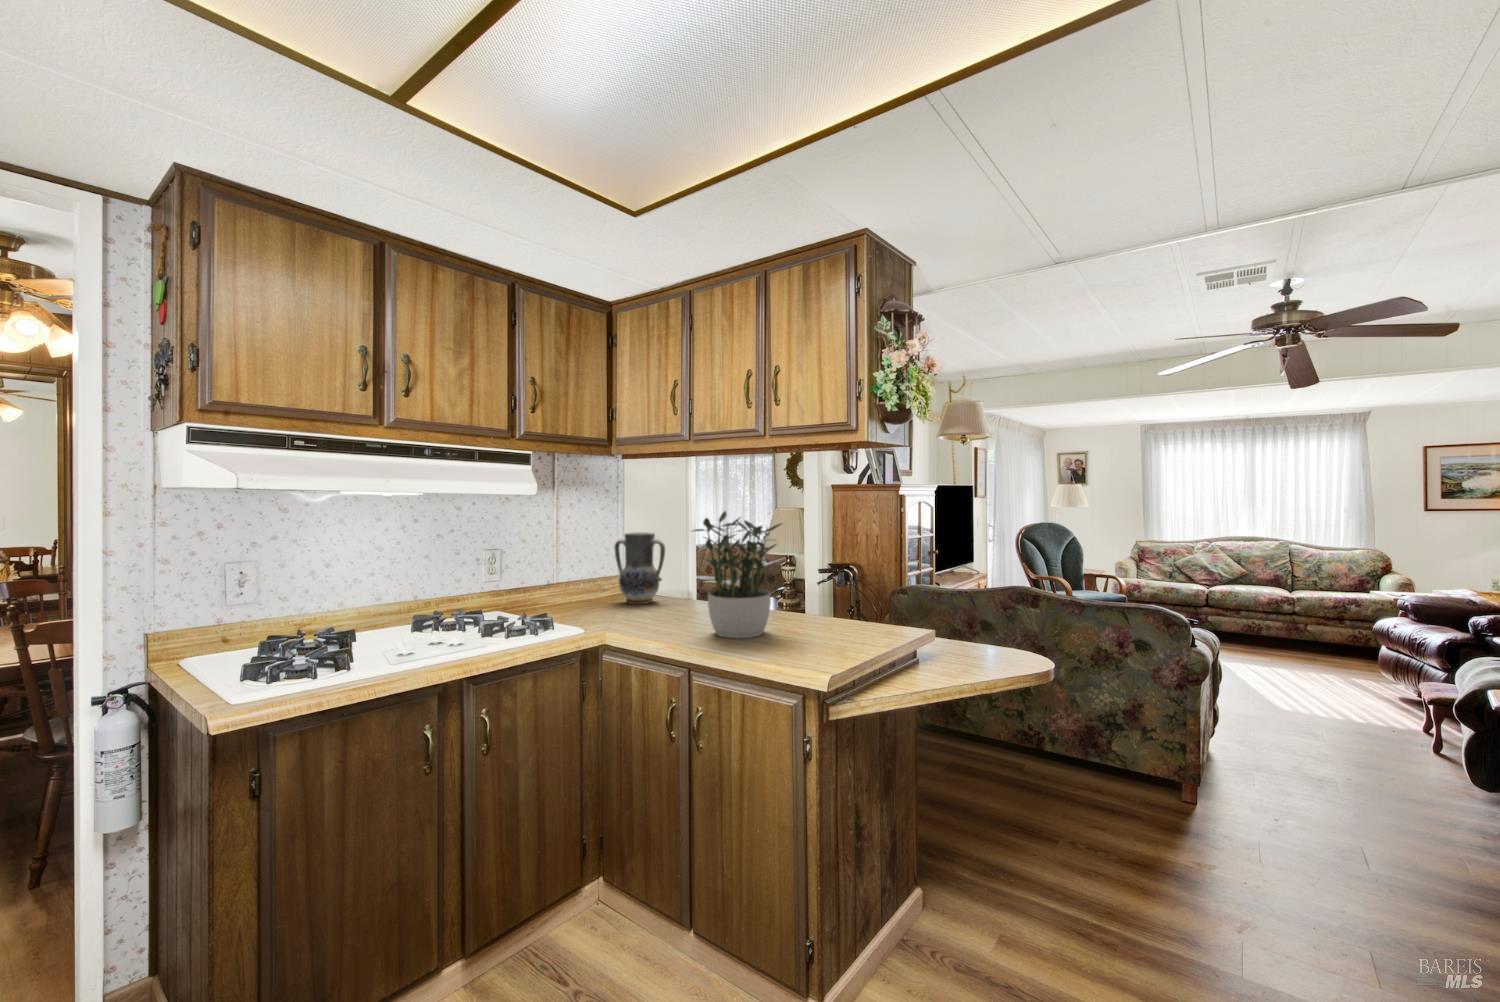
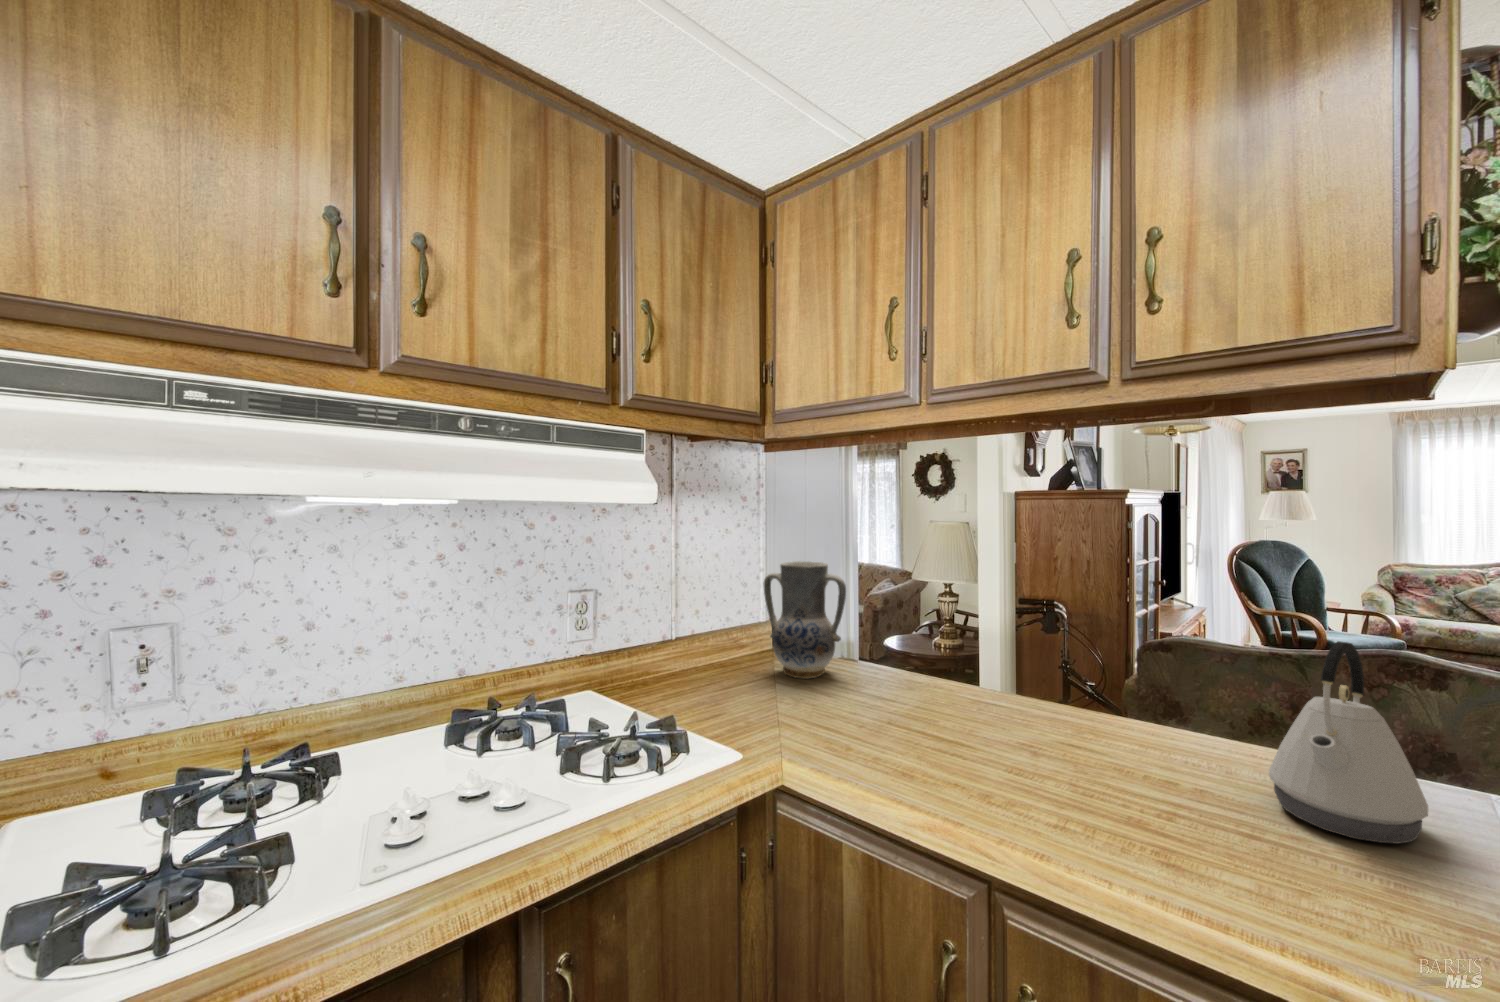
potted plant: present [692,511,781,638] -> none [963,535,1168,819]
kettle: none [821,556,871,639] -> present [1269,641,1428,843]

